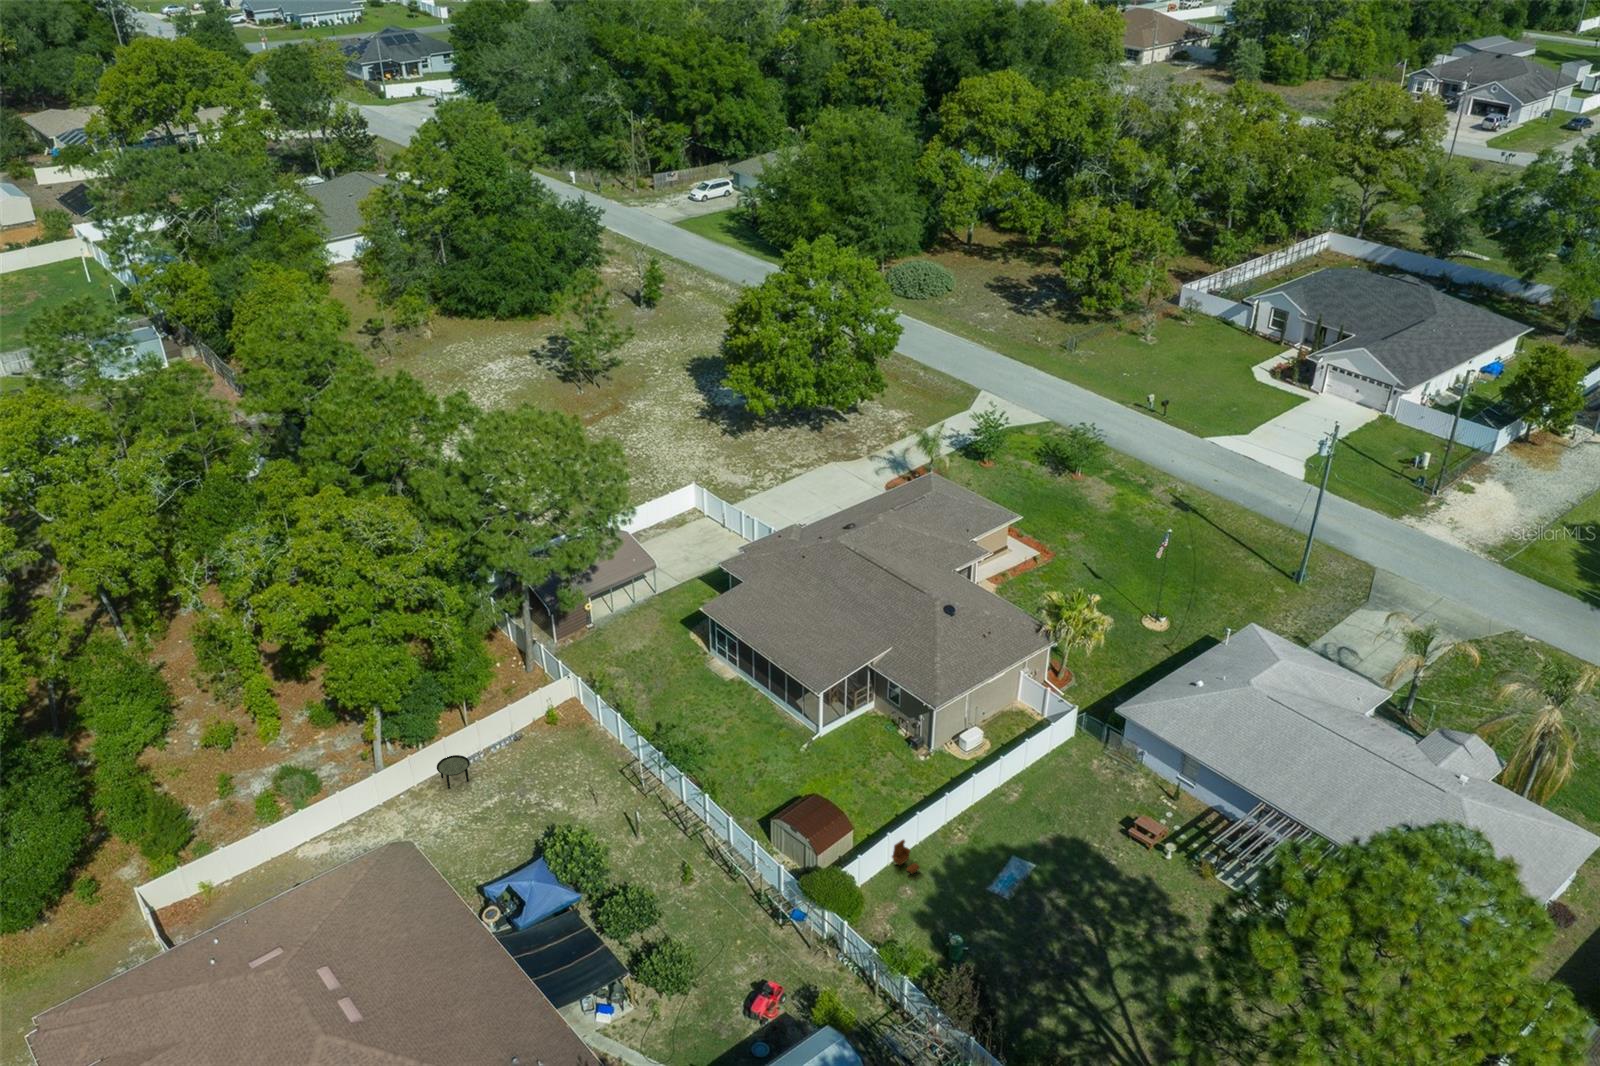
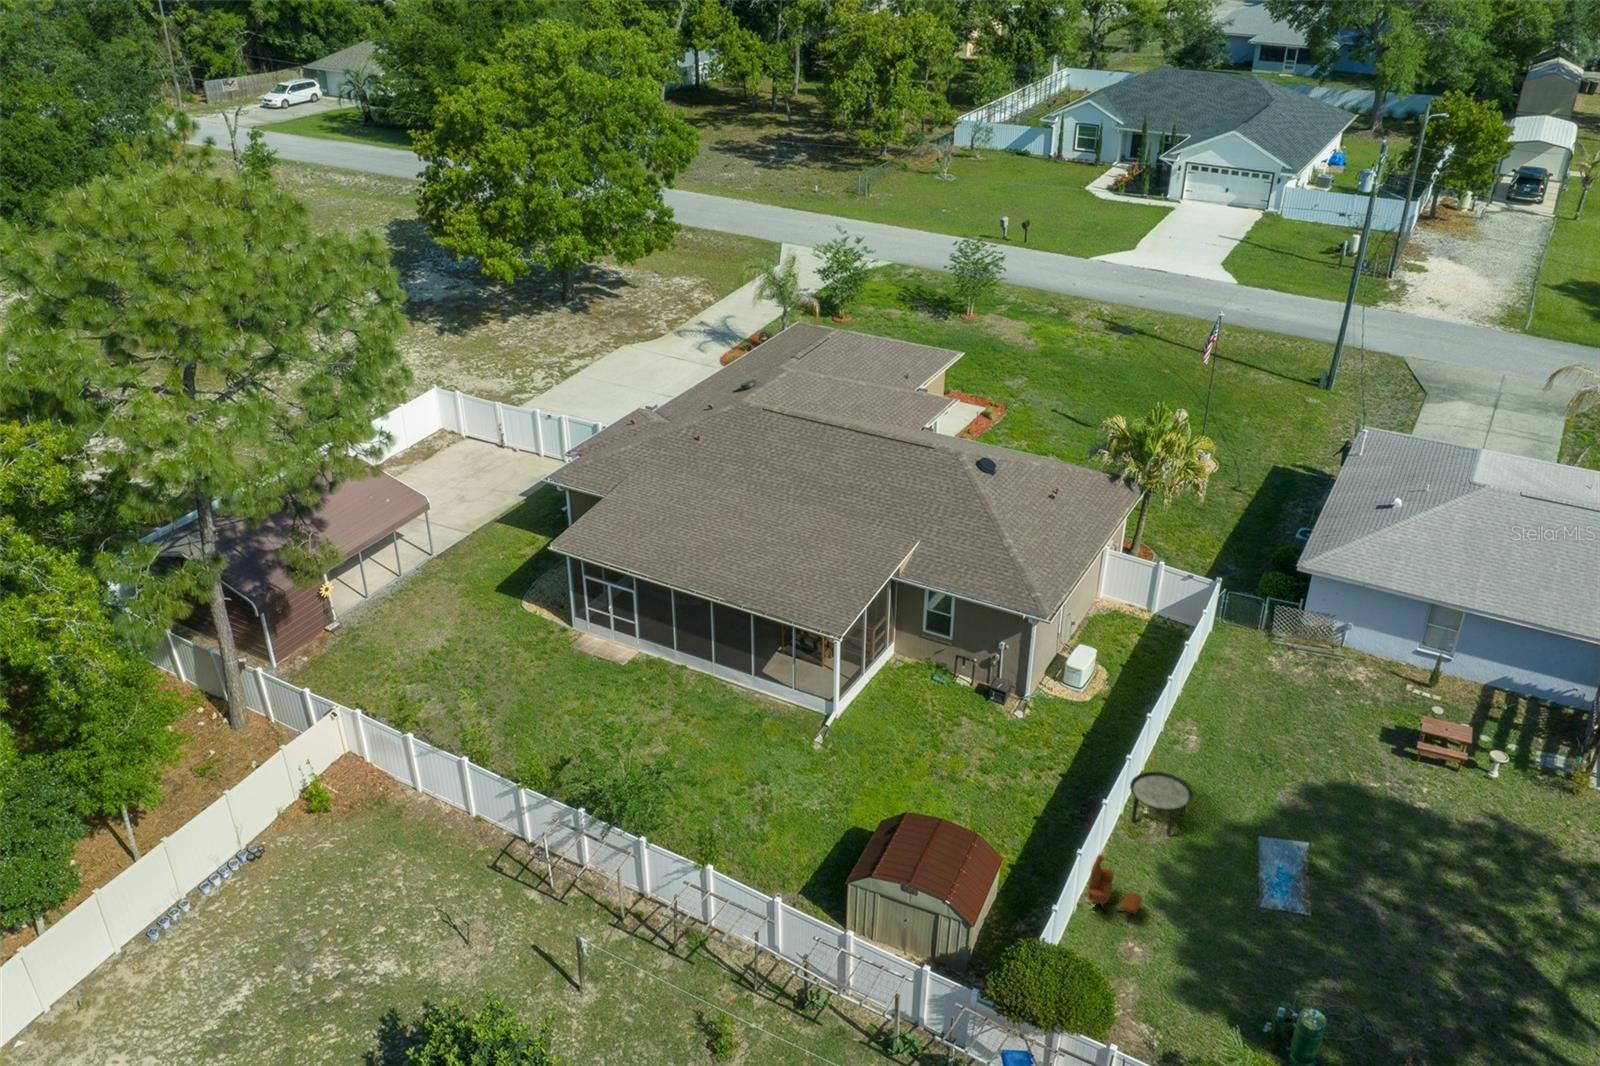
round table: present [437,755,469,789] -> present [1130,772,1193,835]

